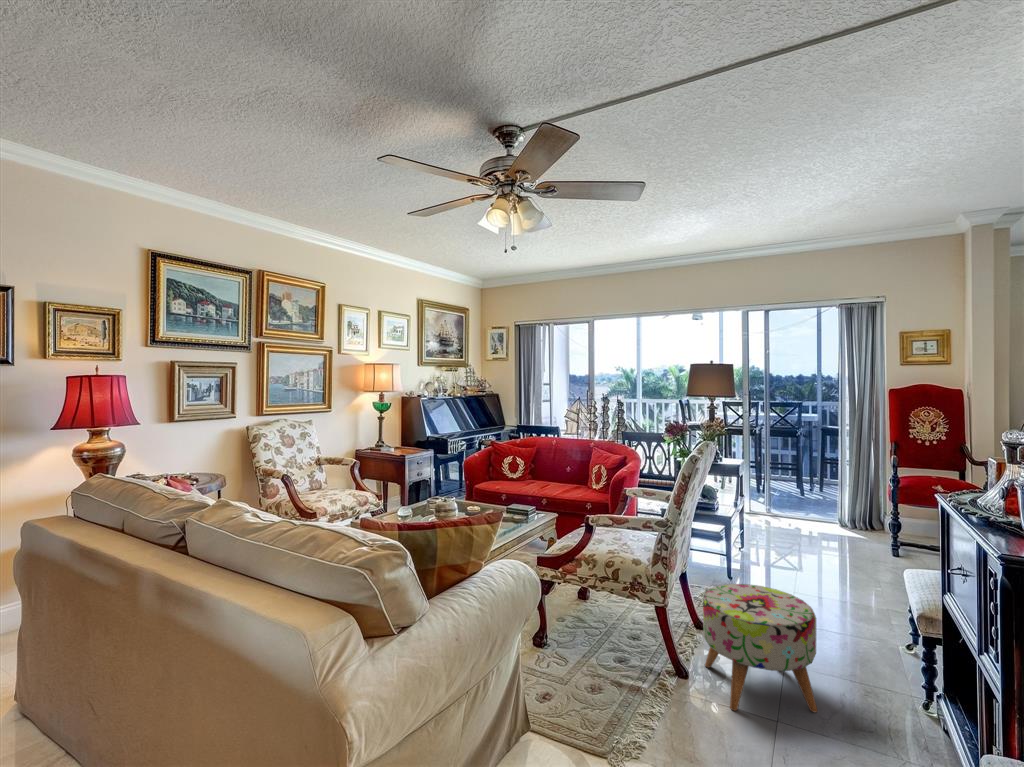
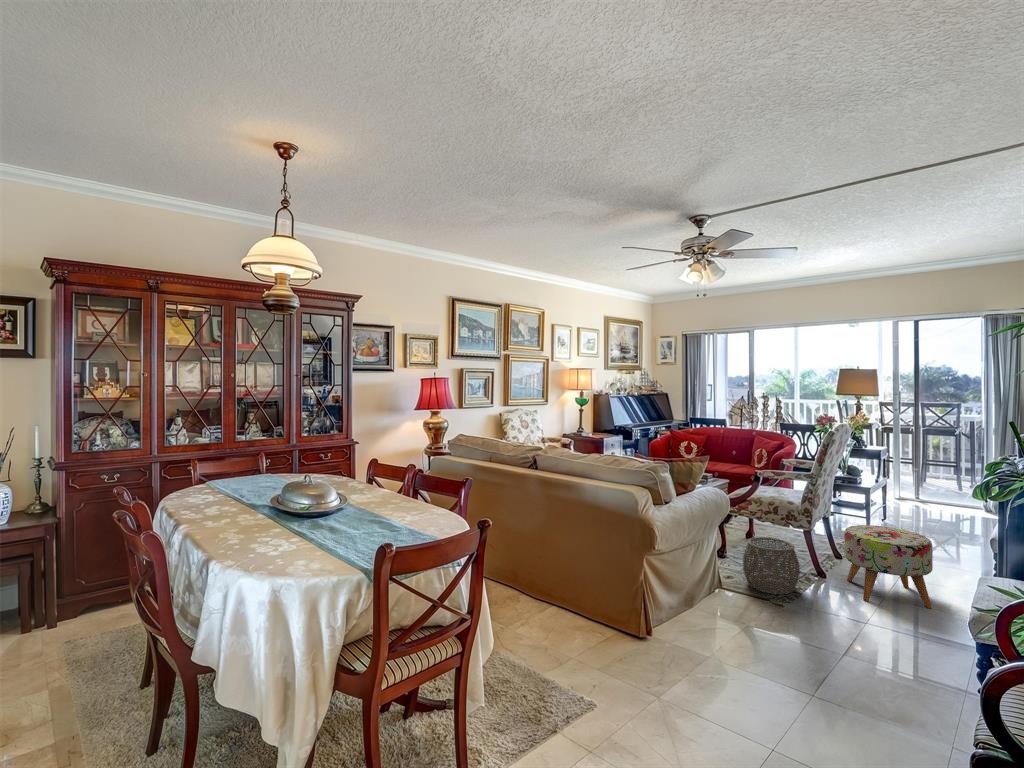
woven basket: none [564,618,646,719] -> present [742,537,800,595]

